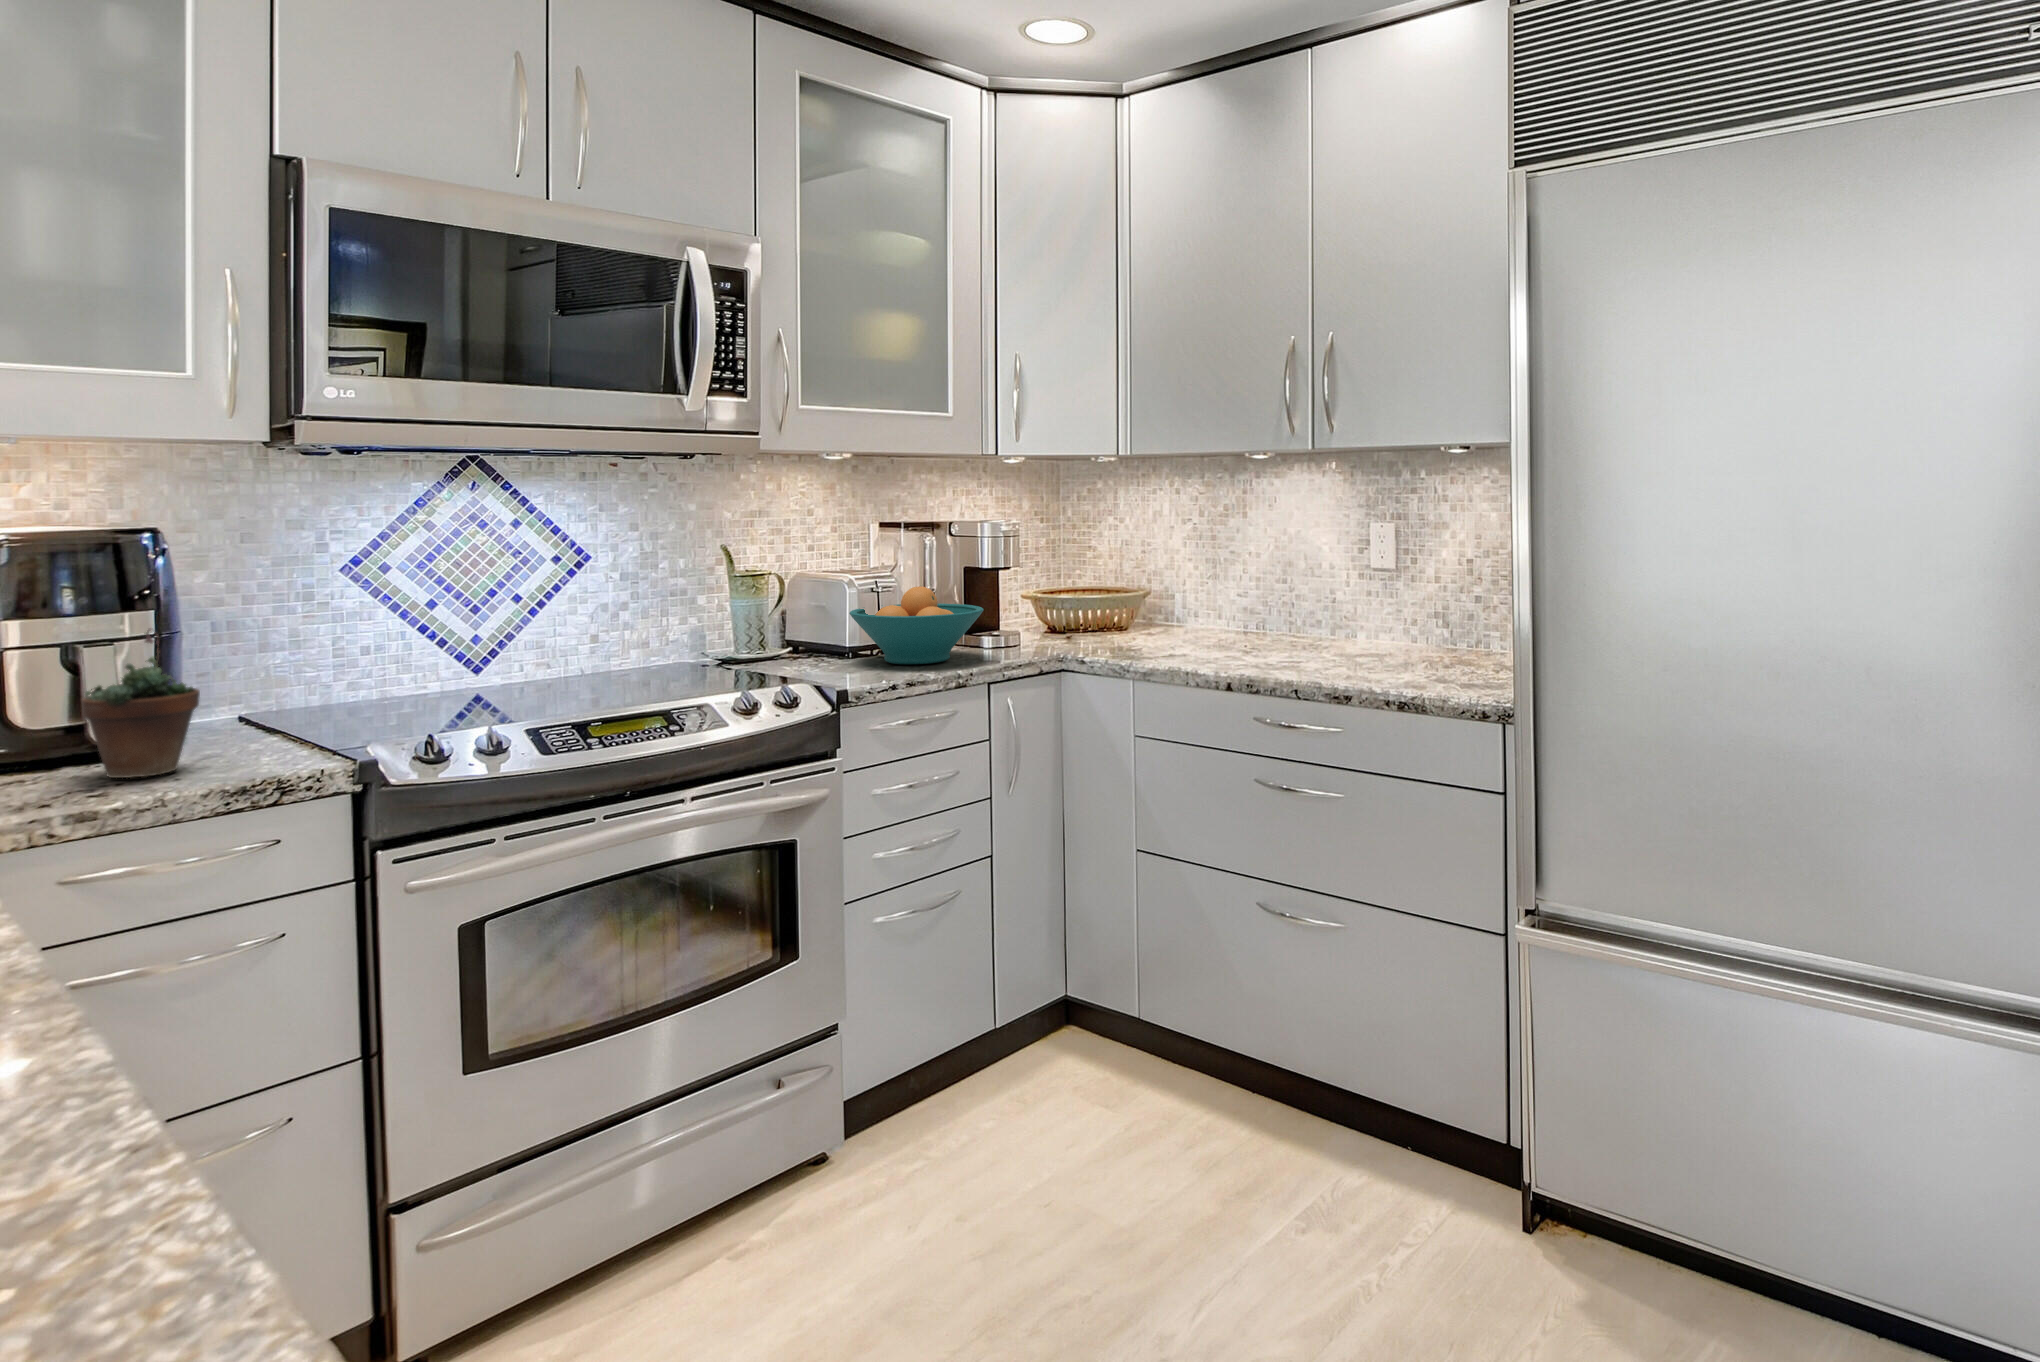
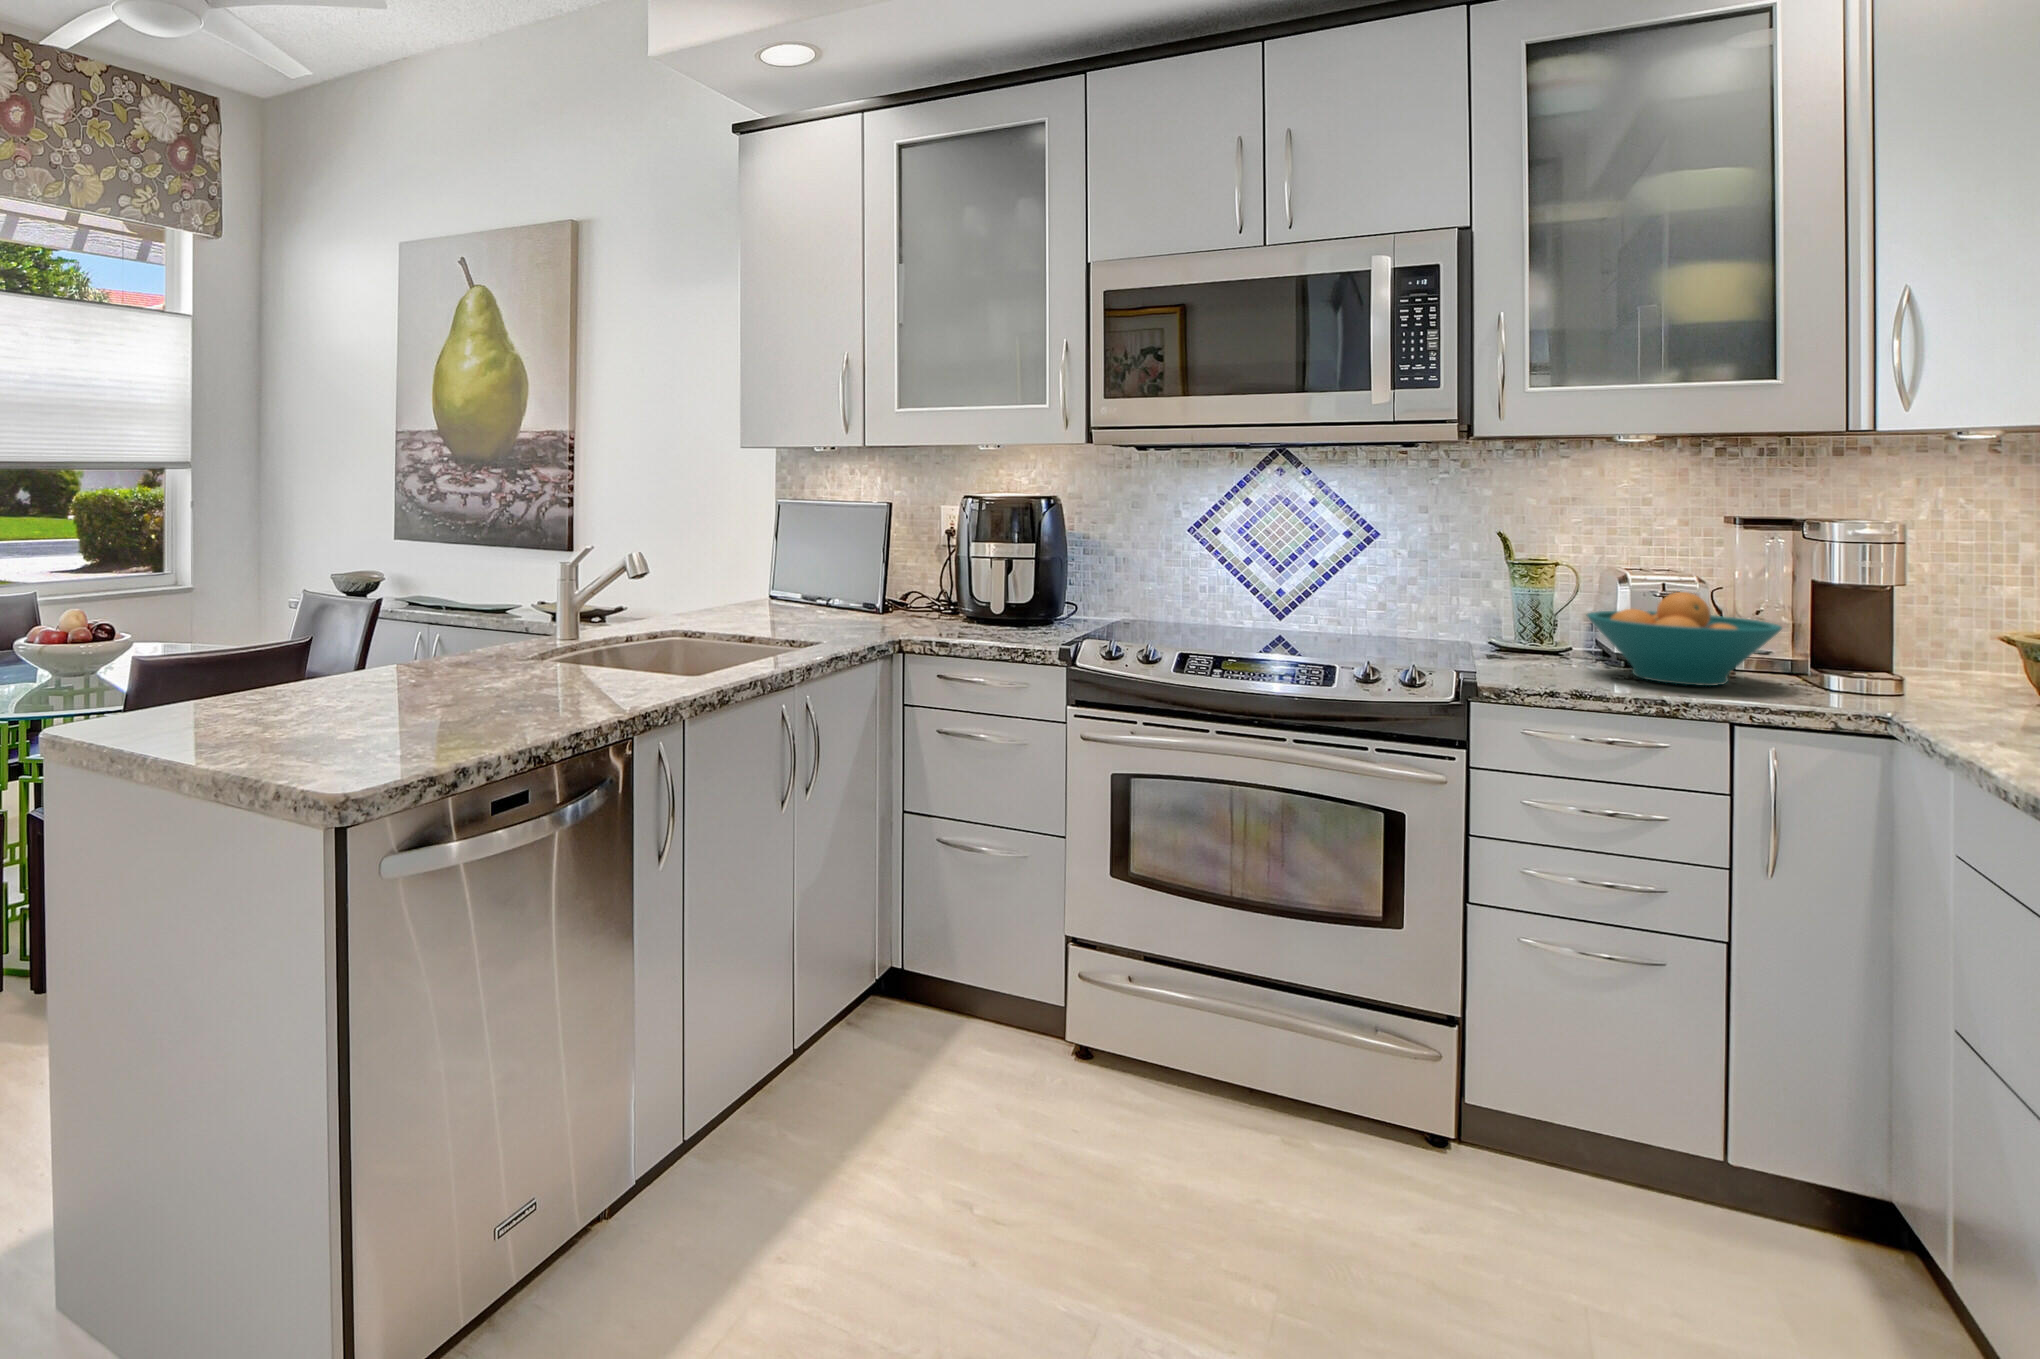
succulent plant: present [82,628,200,778] -> none [974,550,1027,635]

